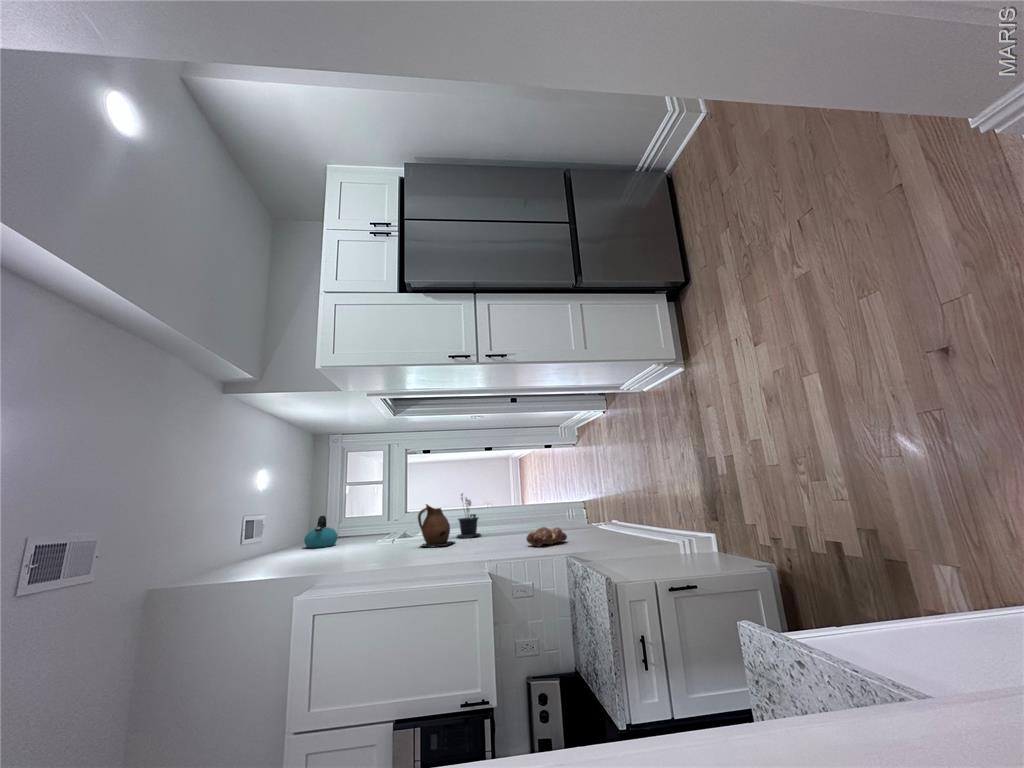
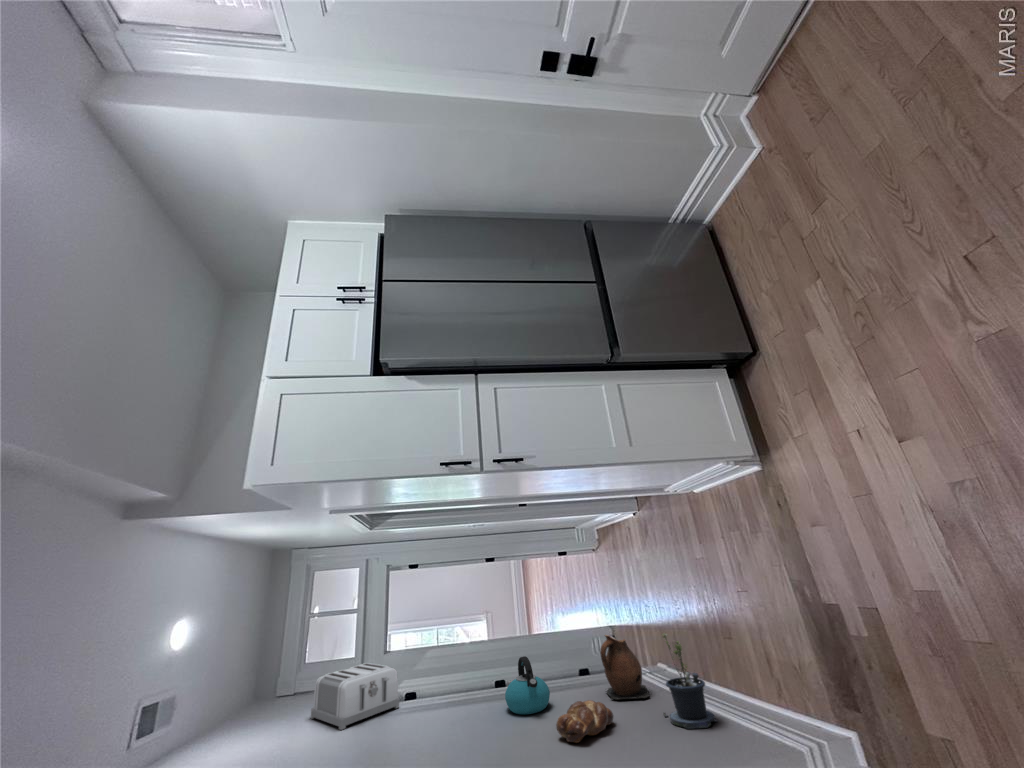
potted plant: present [457,493,481,538] -> present [662,633,717,729]
ceramic pitcher: present [418,504,454,547] -> present [600,635,649,699]
toaster: none [356,513,419,546] -> present [311,663,399,730]
kettle: present [304,516,338,548] -> present [505,656,550,714]

